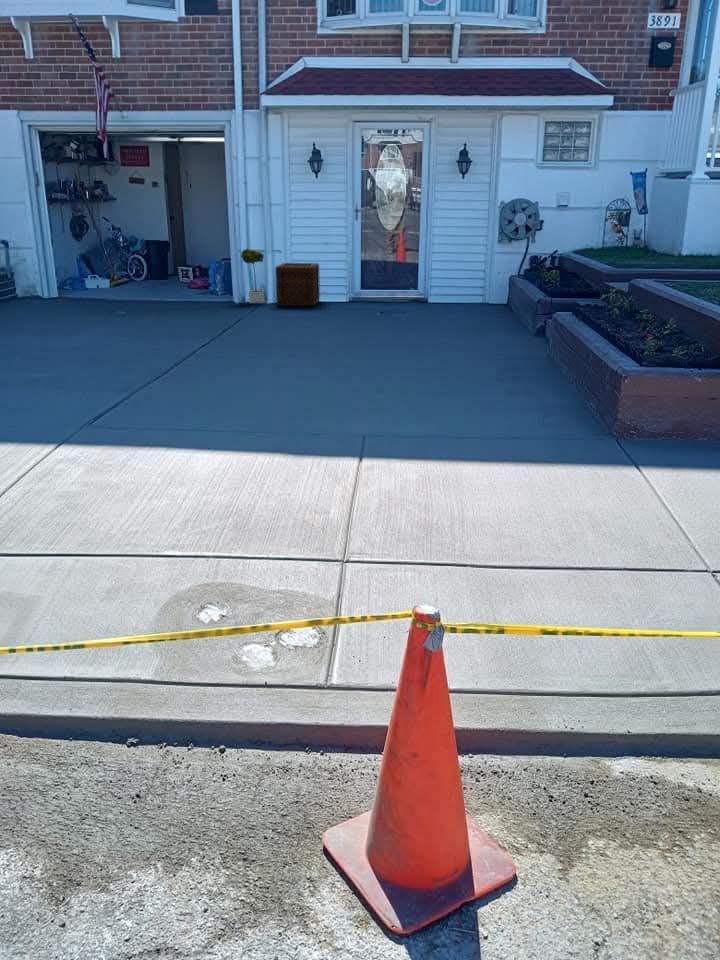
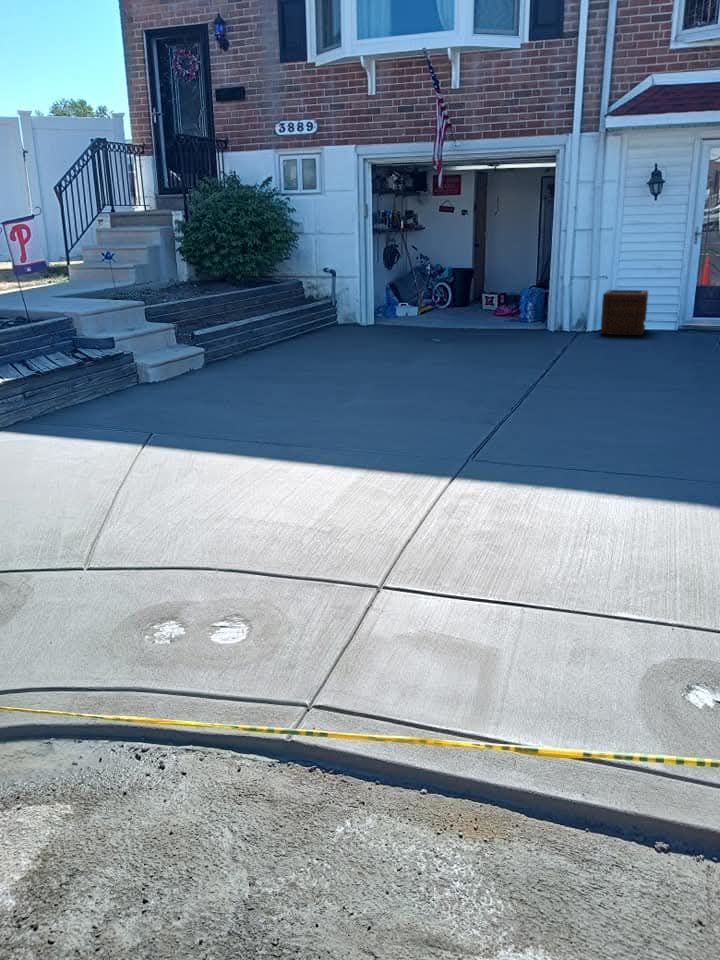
potted tree: present [241,249,264,303] -> none [565,275,590,331]

